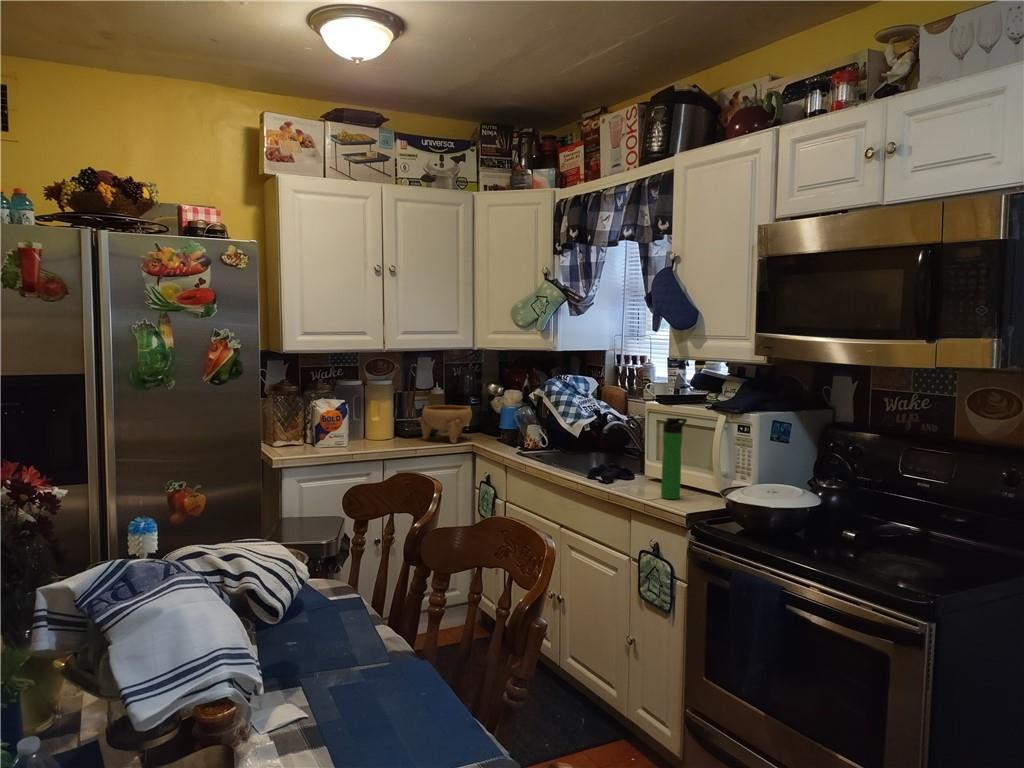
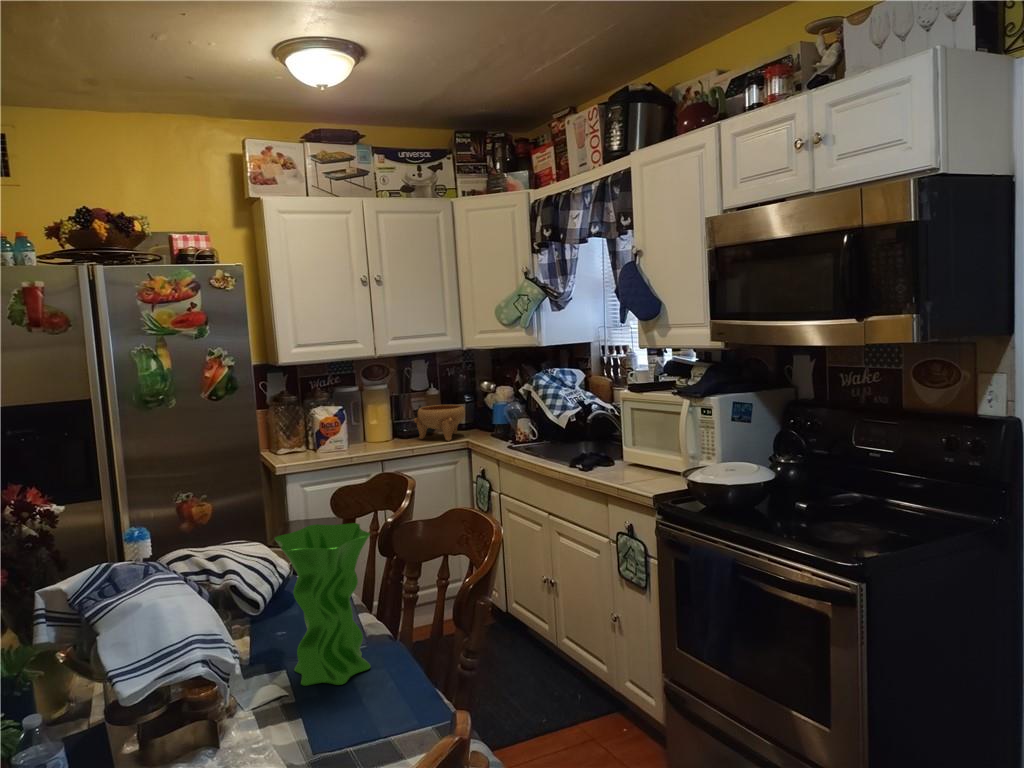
bottle: present [661,418,687,499] -> none [632,404,655,482]
vase: none [312,525,418,704] -> present [274,523,371,686]

